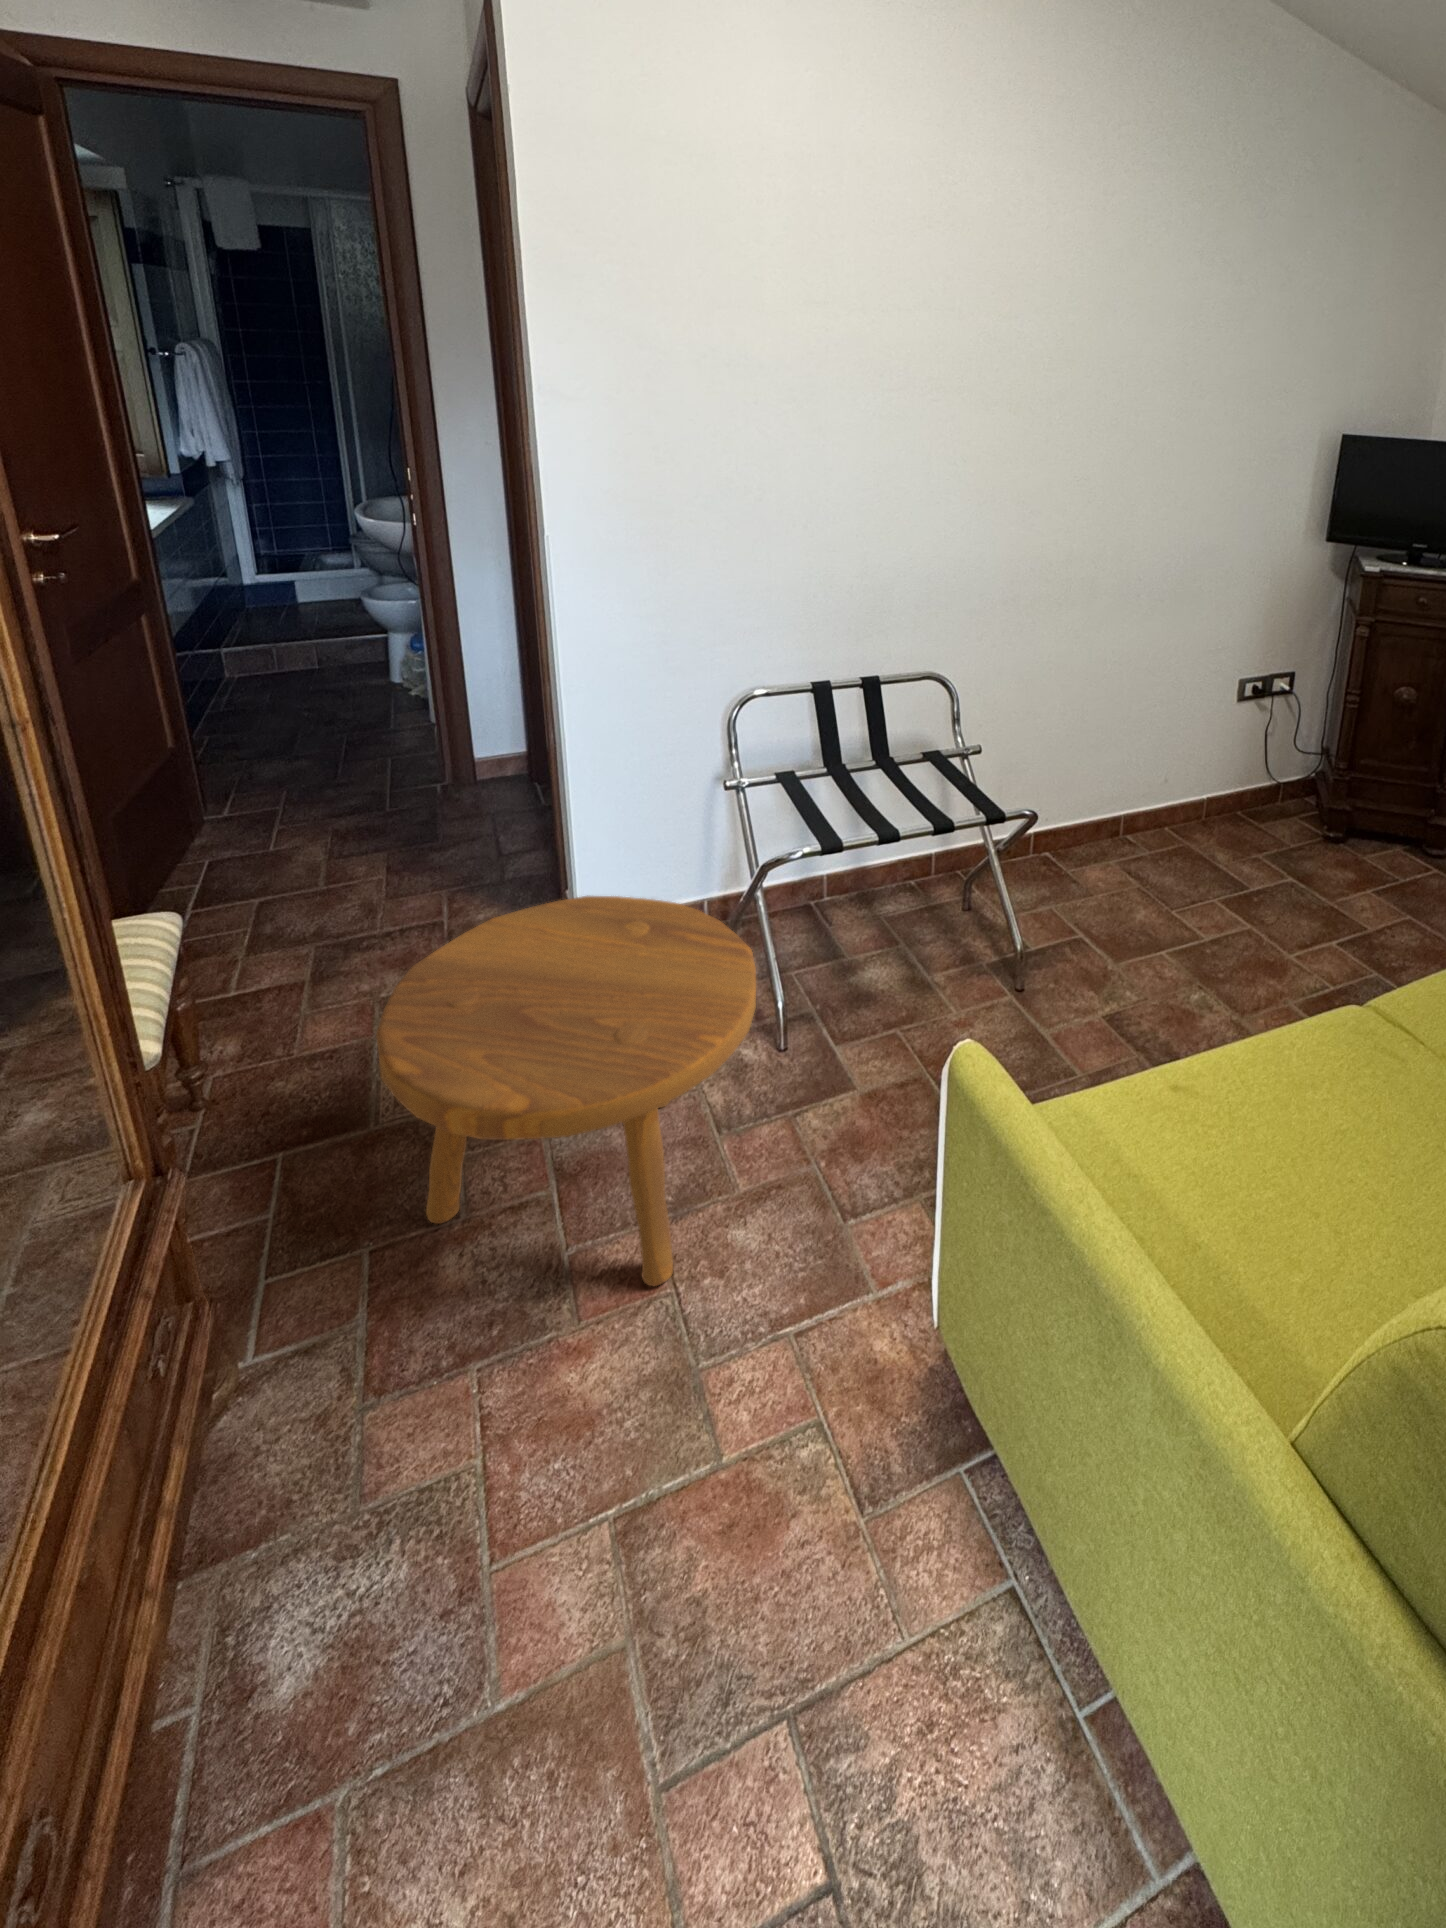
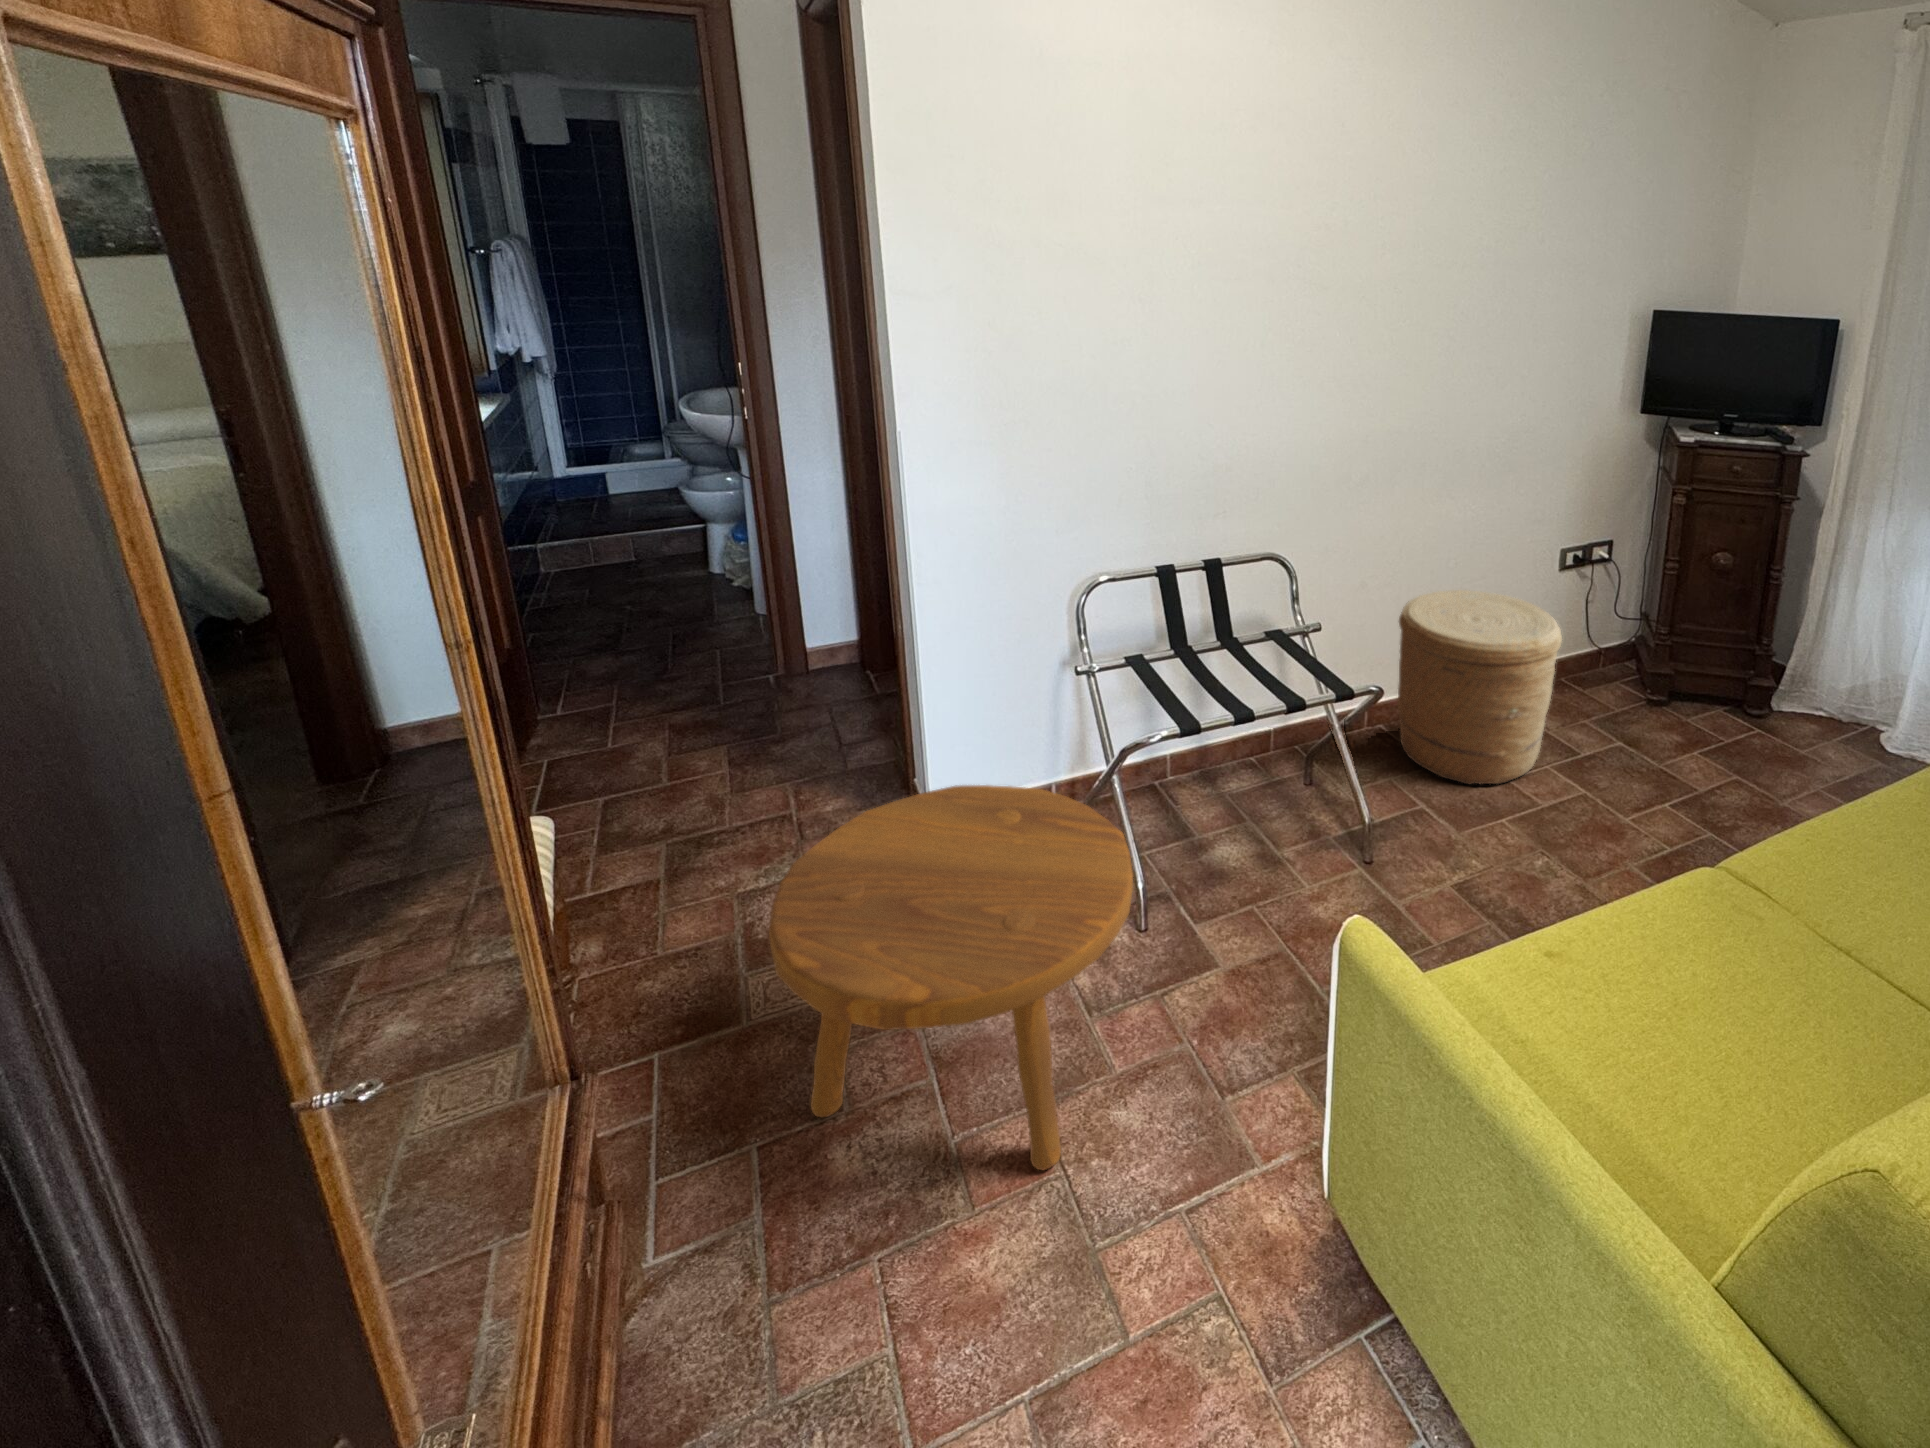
woven basket: none [1060,717,1229,914] -> present [1397,590,1562,784]

